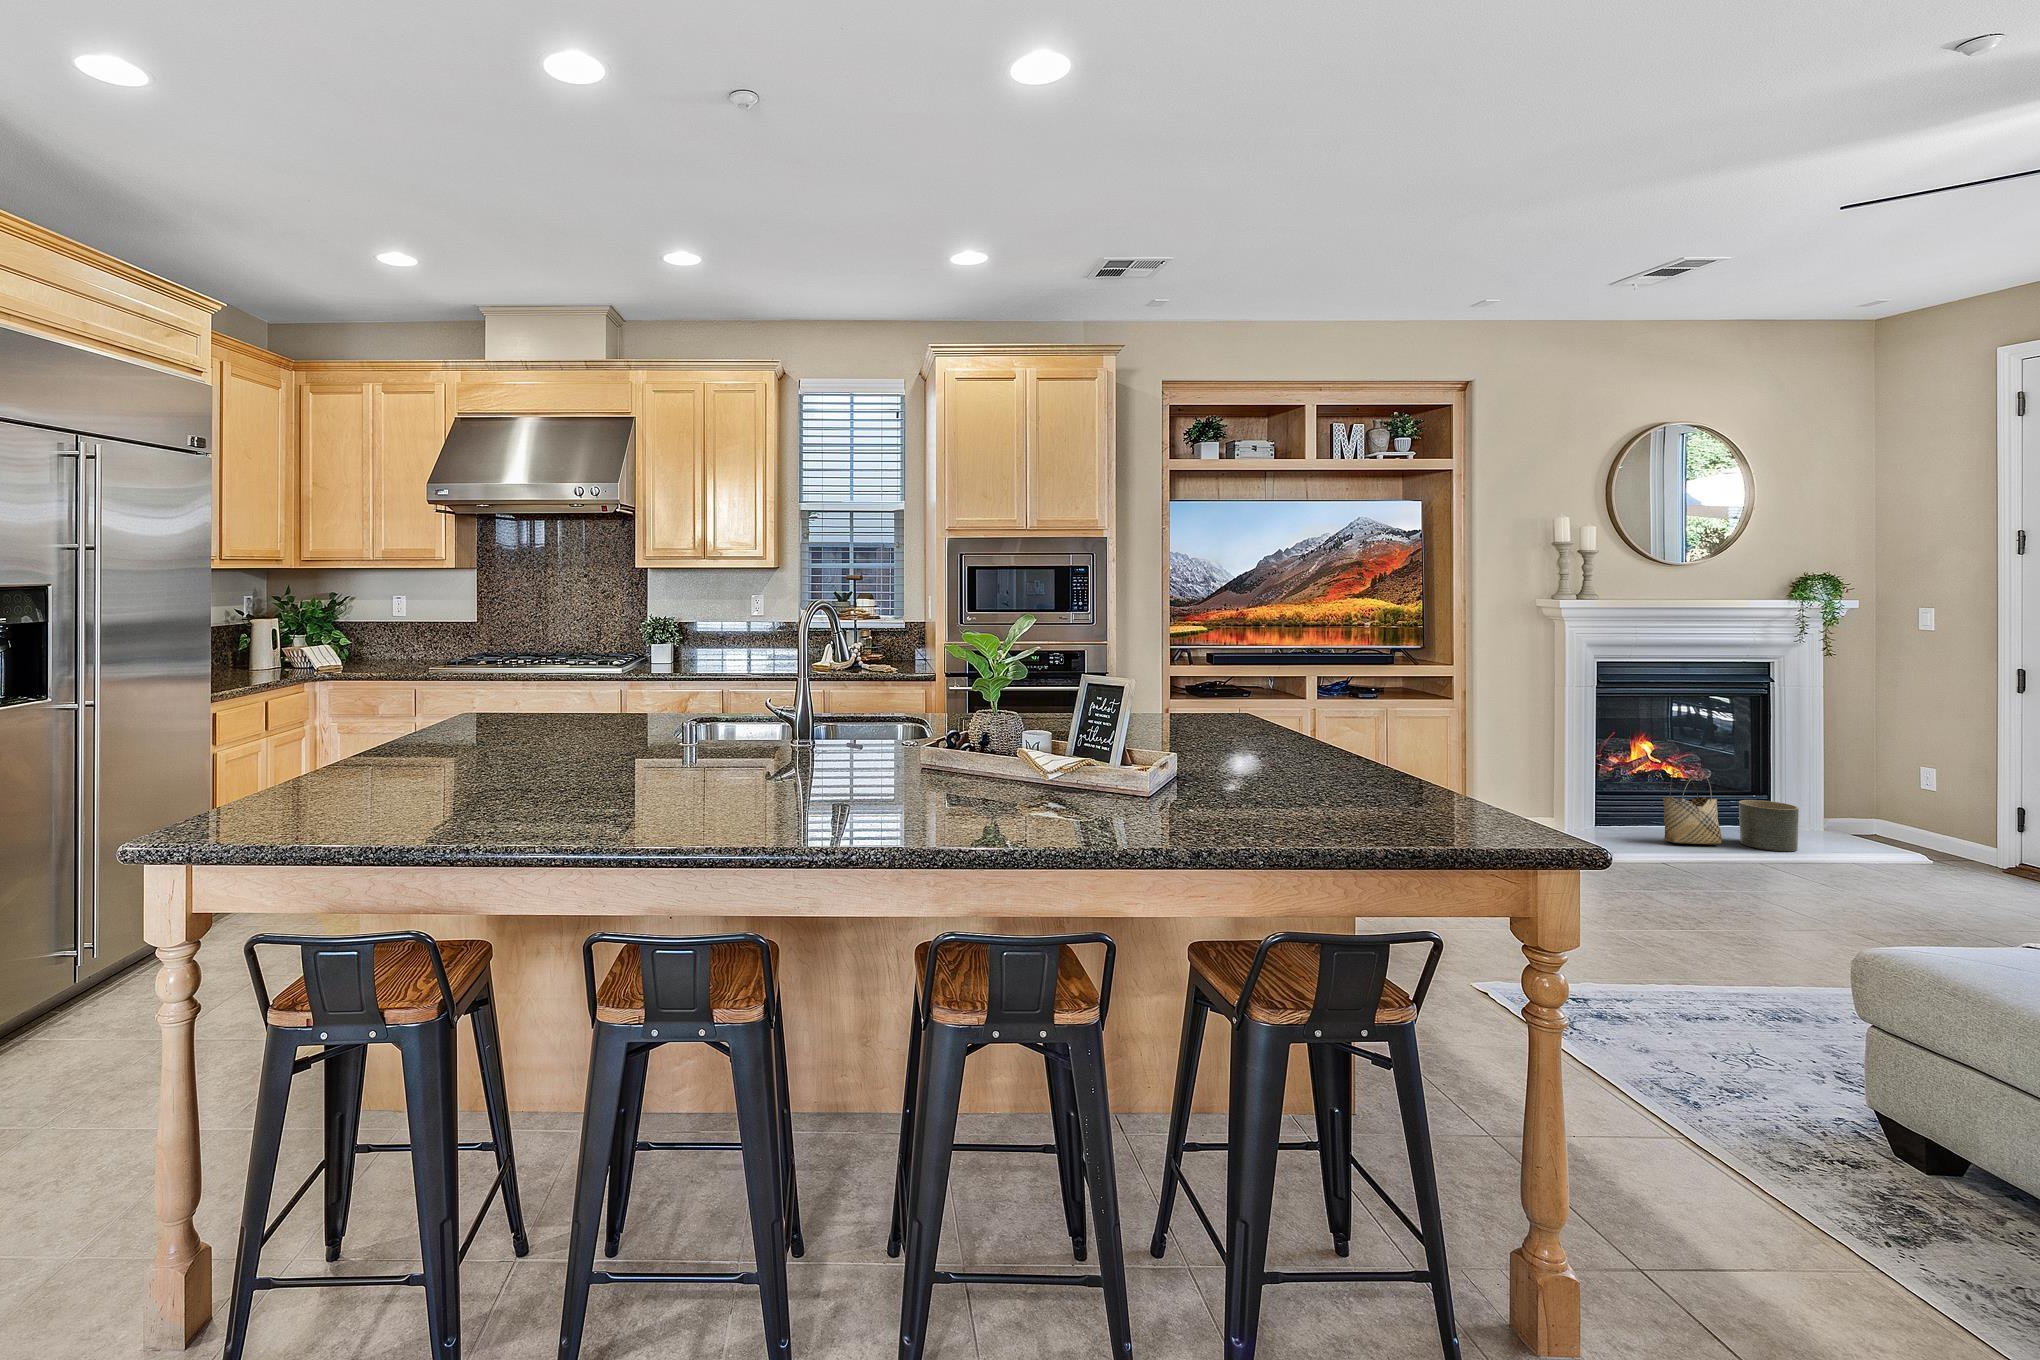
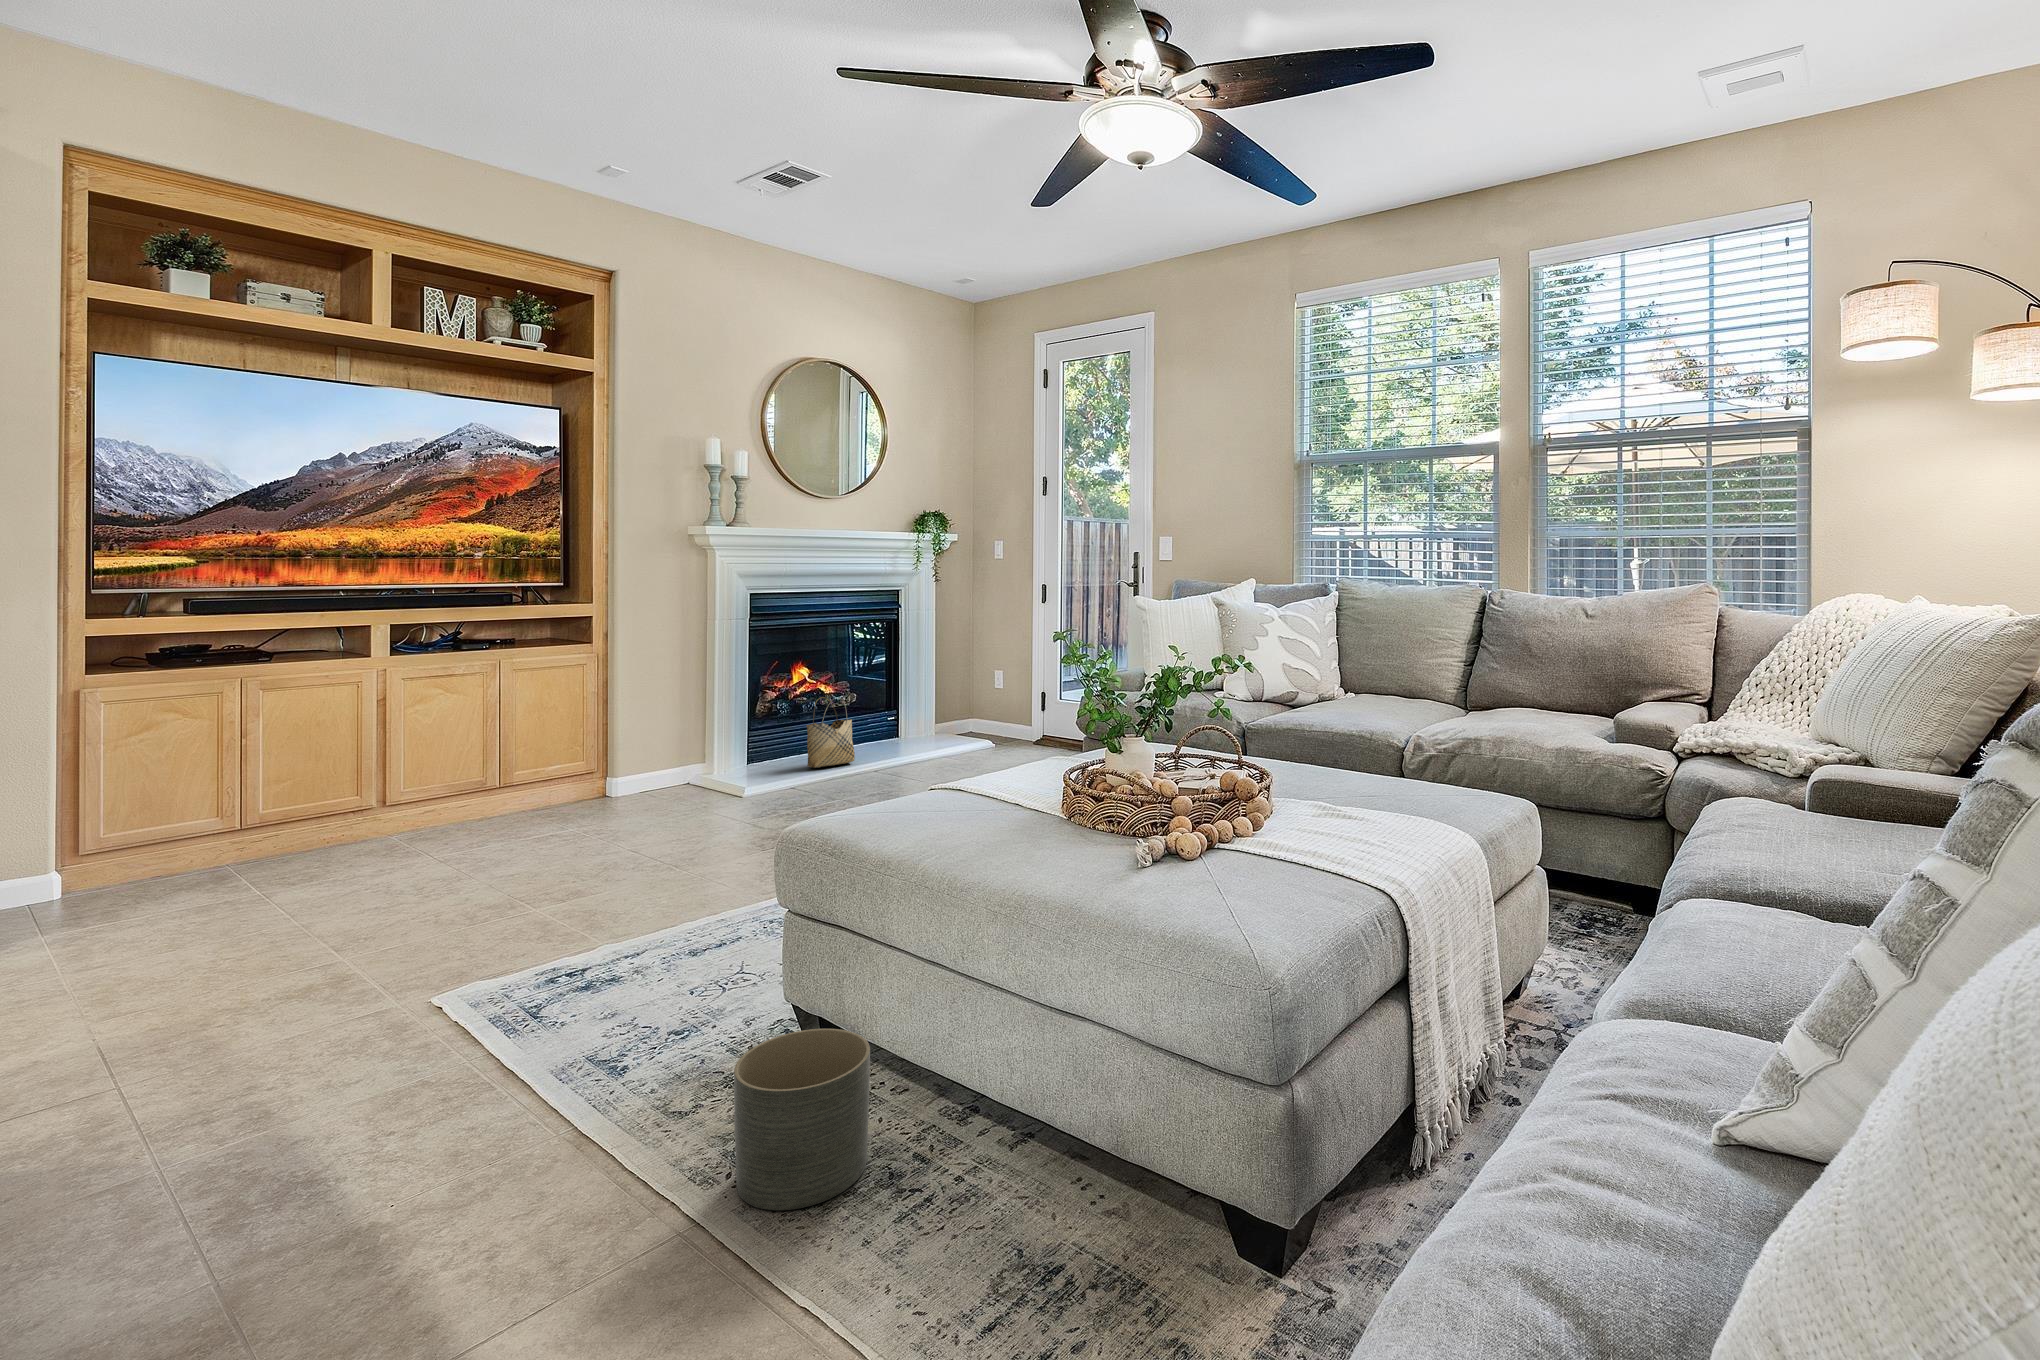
planter: present [1739,800,1799,851] -> present [734,1029,870,1210]

